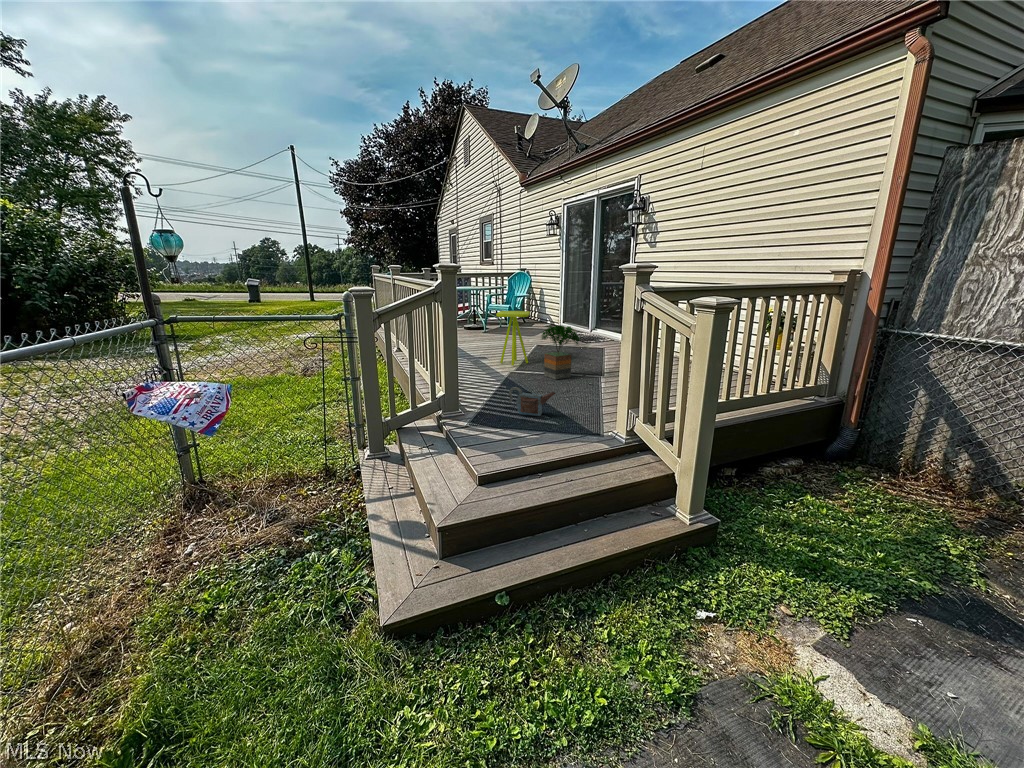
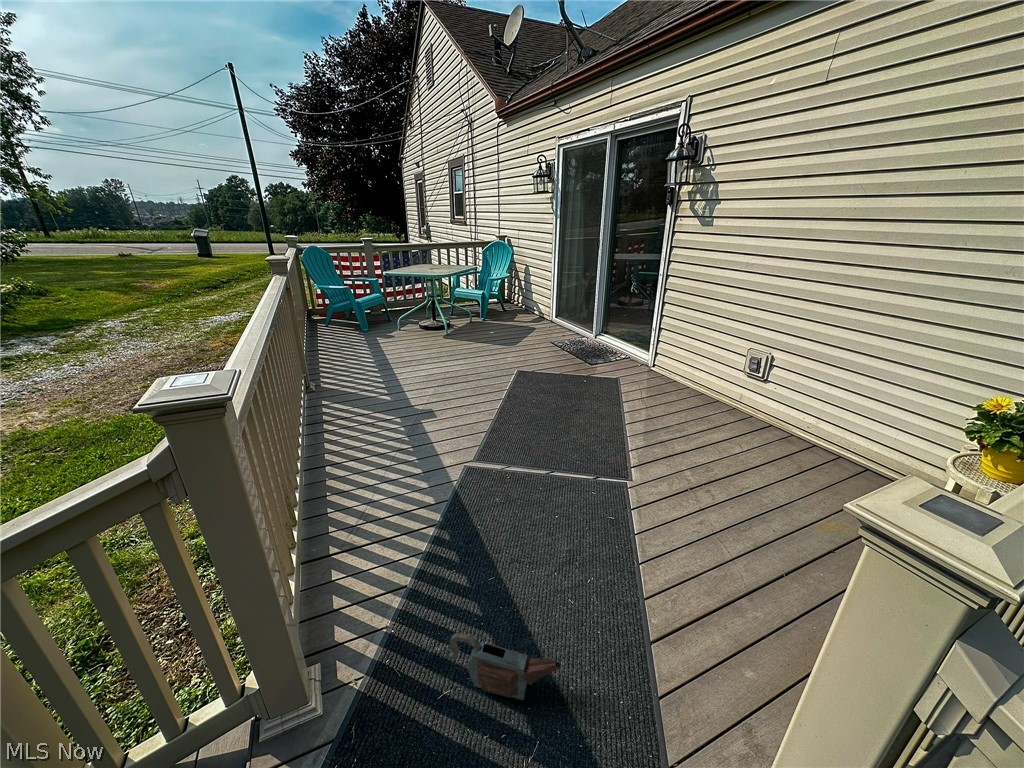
side table: present [496,311,530,366] -> none [448,342,507,438]
potted tree: present [541,325,580,380] -> none [523,390,600,494]

